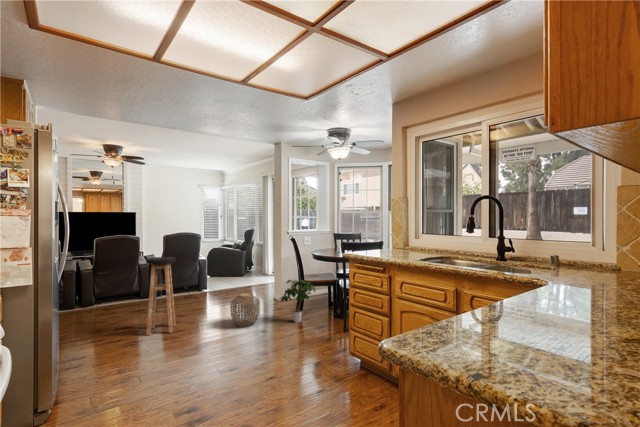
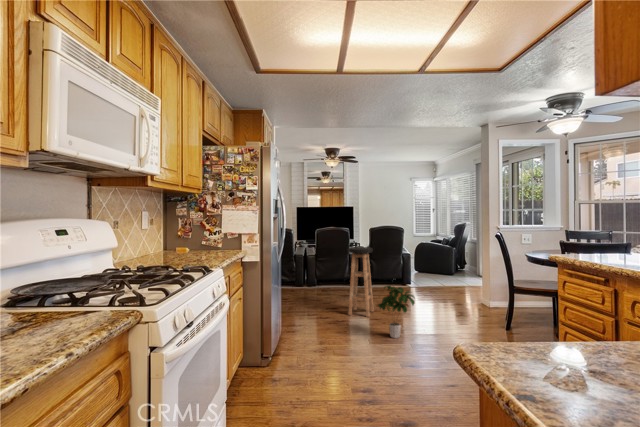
potted plant: present [280,280,316,323] -> present [378,286,415,338]
woven basket: present [231,293,260,327] -> none [423,290,456,325]

